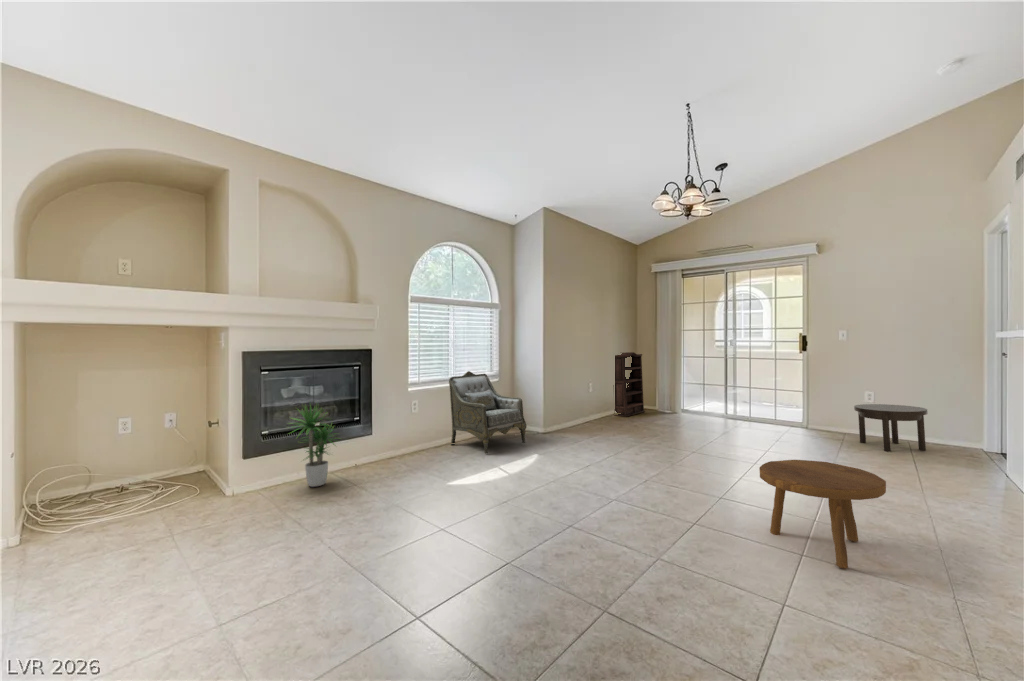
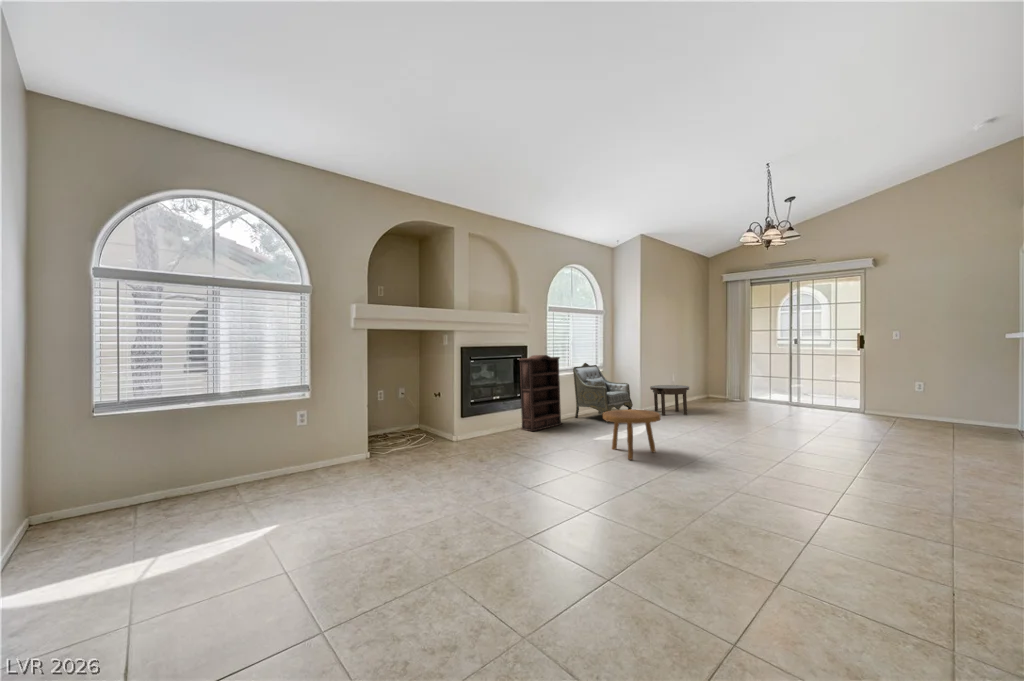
bookshelf: present [613,352,645,417] -> present [519,355,562,431]
side table: present [854,404,928,451] -> present [650,385,689,415]
potted plant: present [293,405,334,487] -> none [485,381,521,438]
footstool: present [759,460,886,569] -> present [603,409,660,460]

